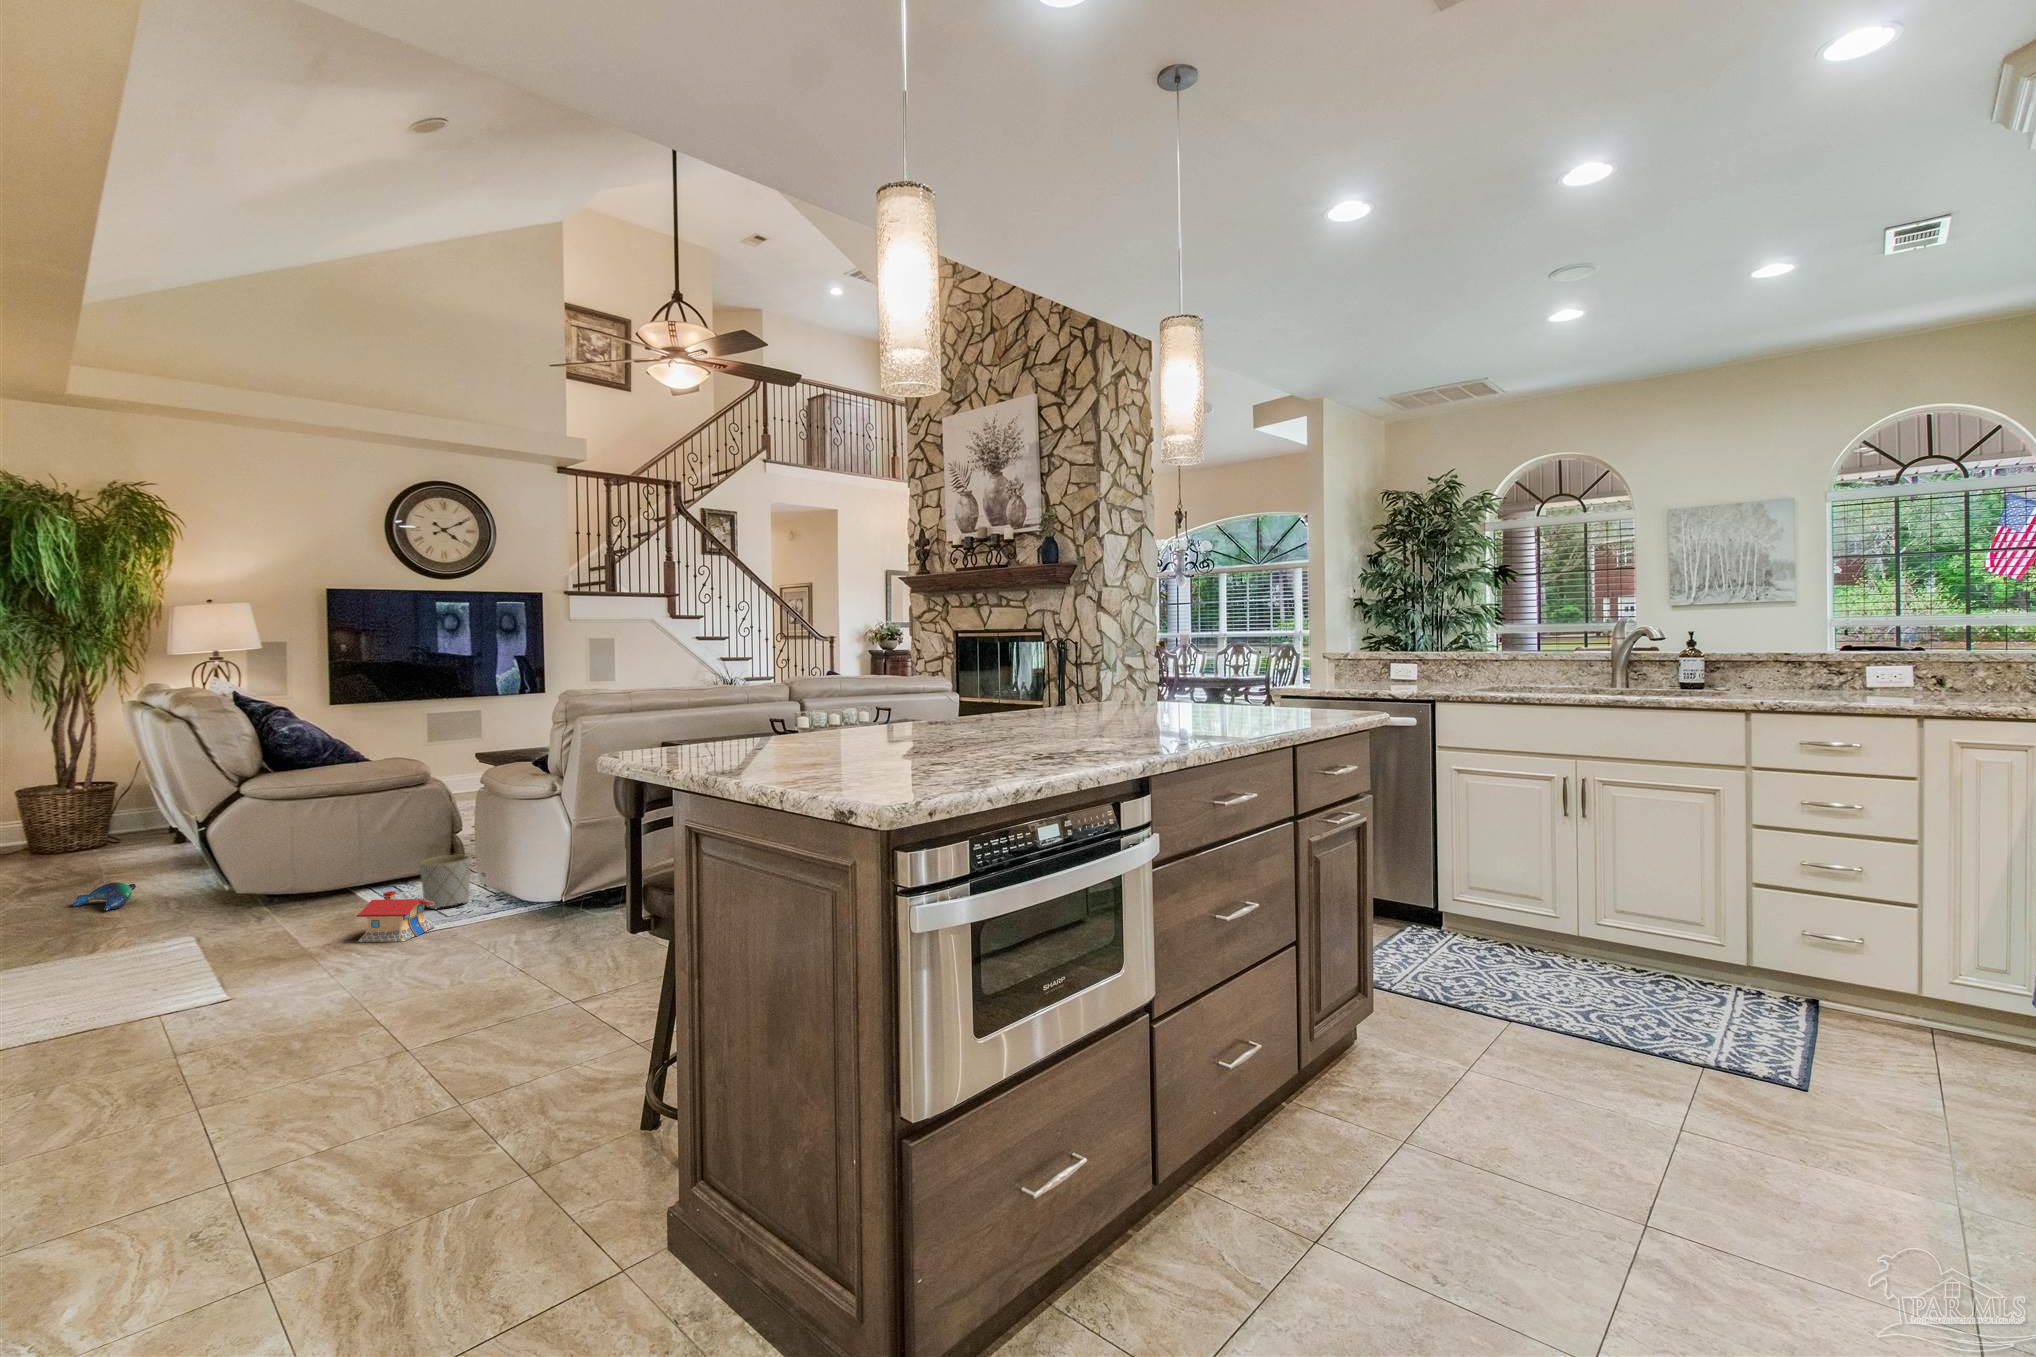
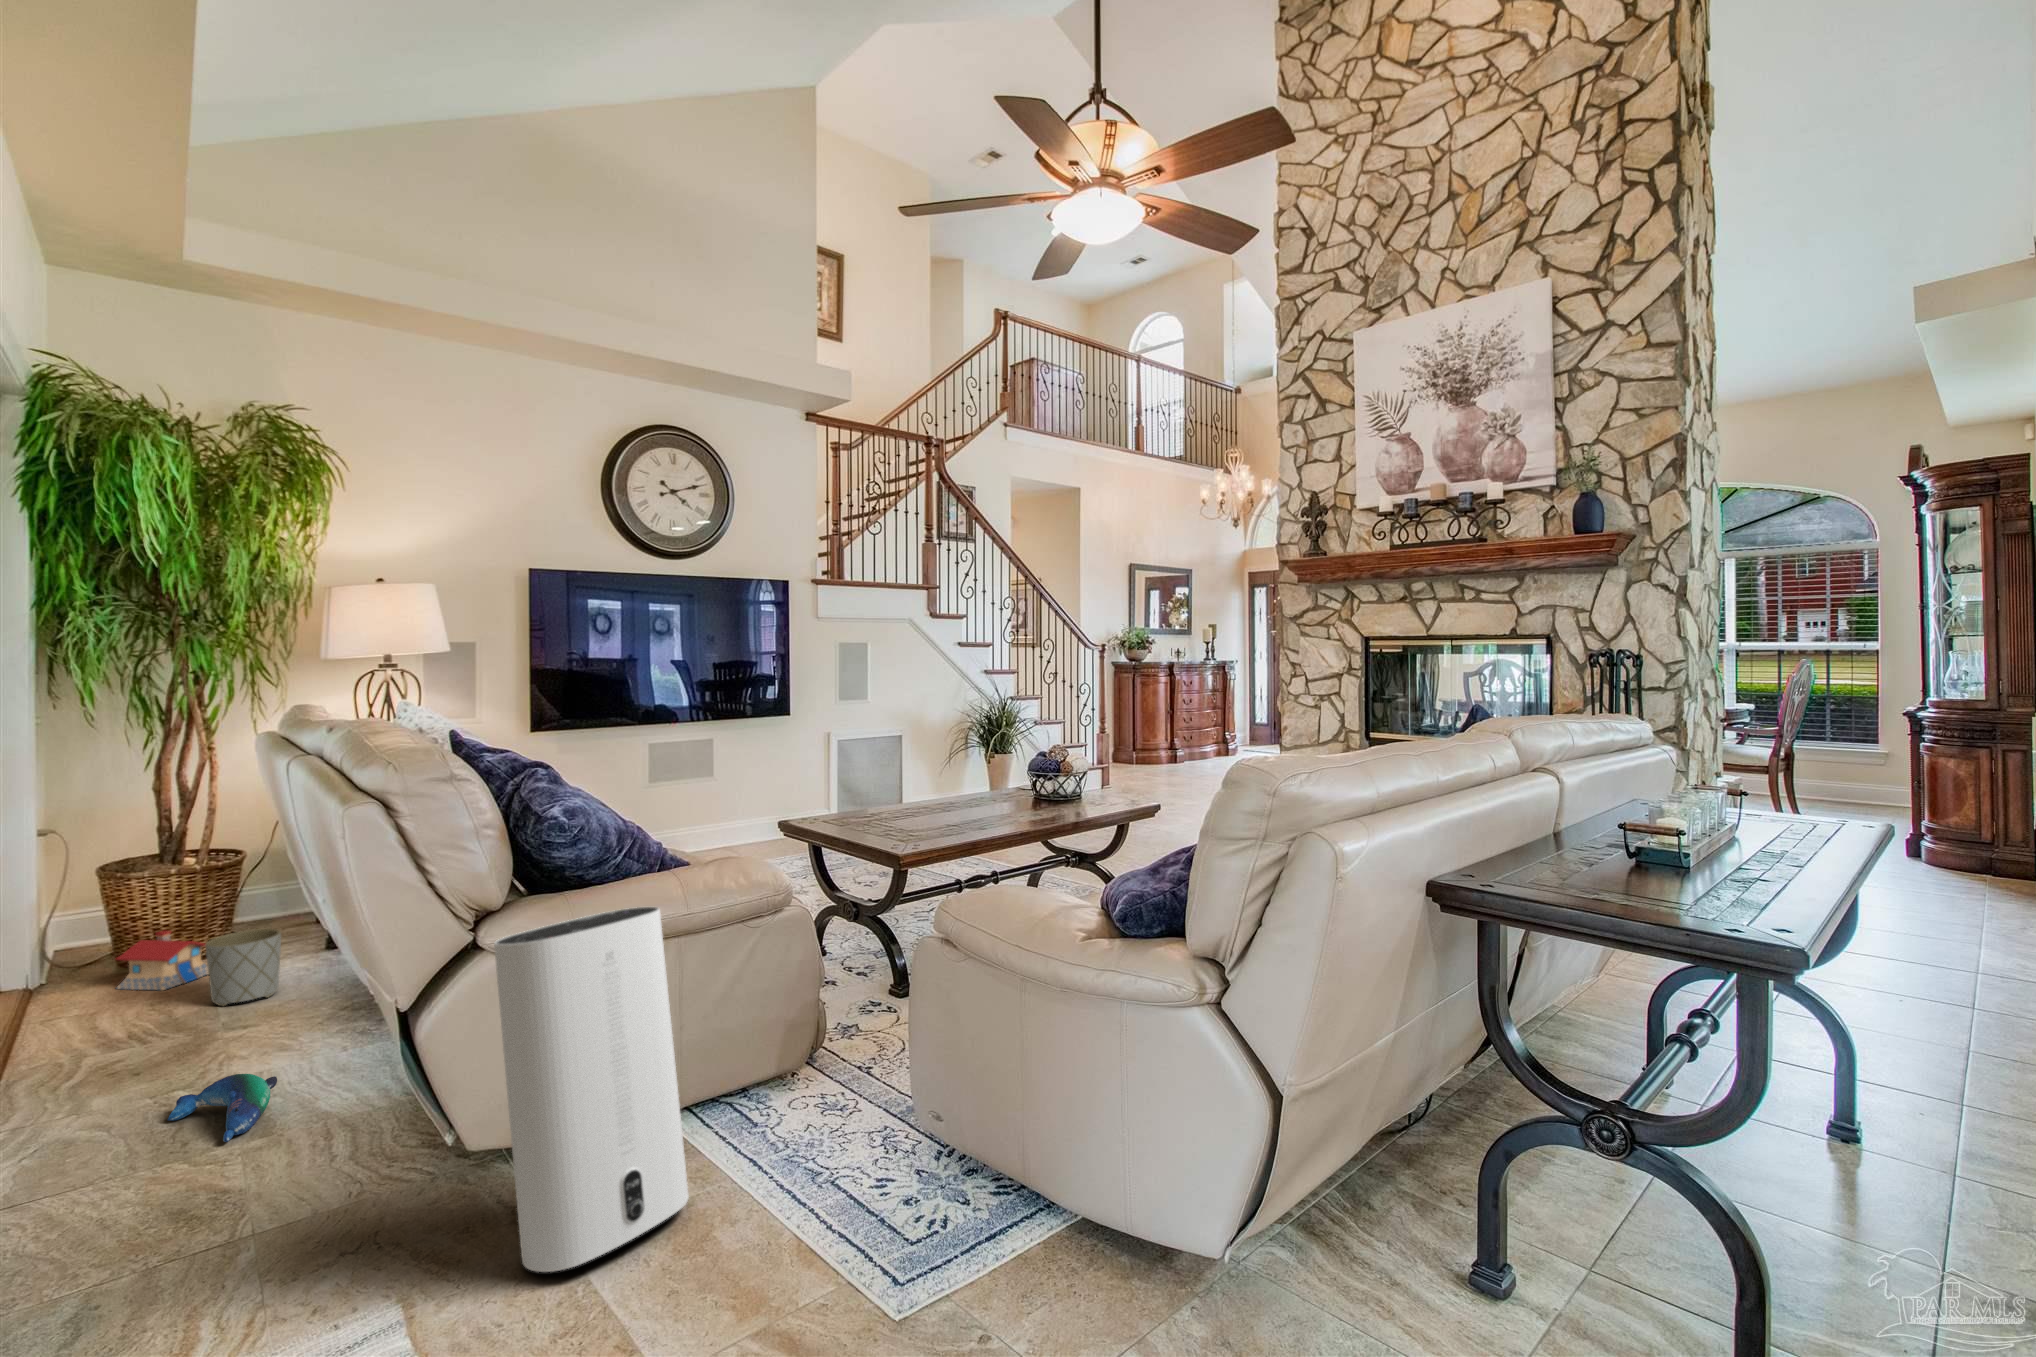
air purifier: none [239,775,349,935] -> present [494,907,689,1272]
planter: present [420,855,471,909] -> present [206,929,281,1006]
toy house: present [357,891,434,942] -> present [116,930,208,990]

